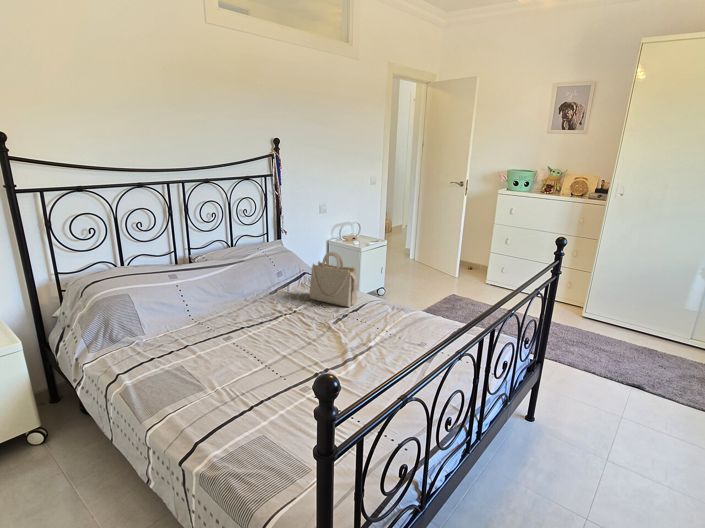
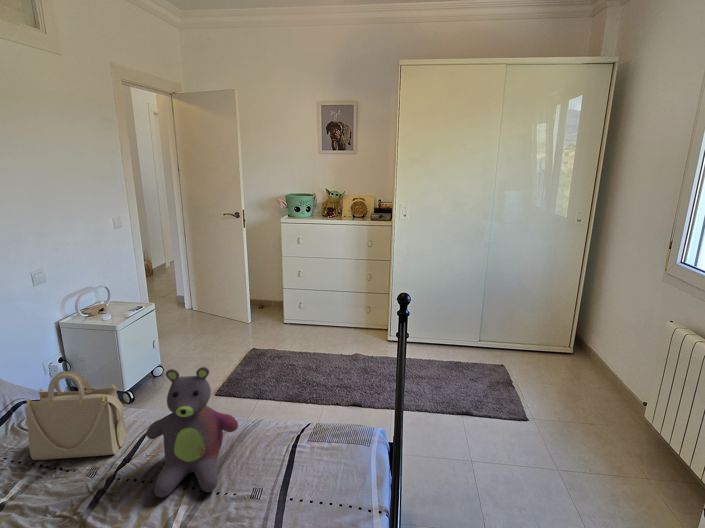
stuffed bear: none [366,258,420,335] -> present [146,367,238,498]

